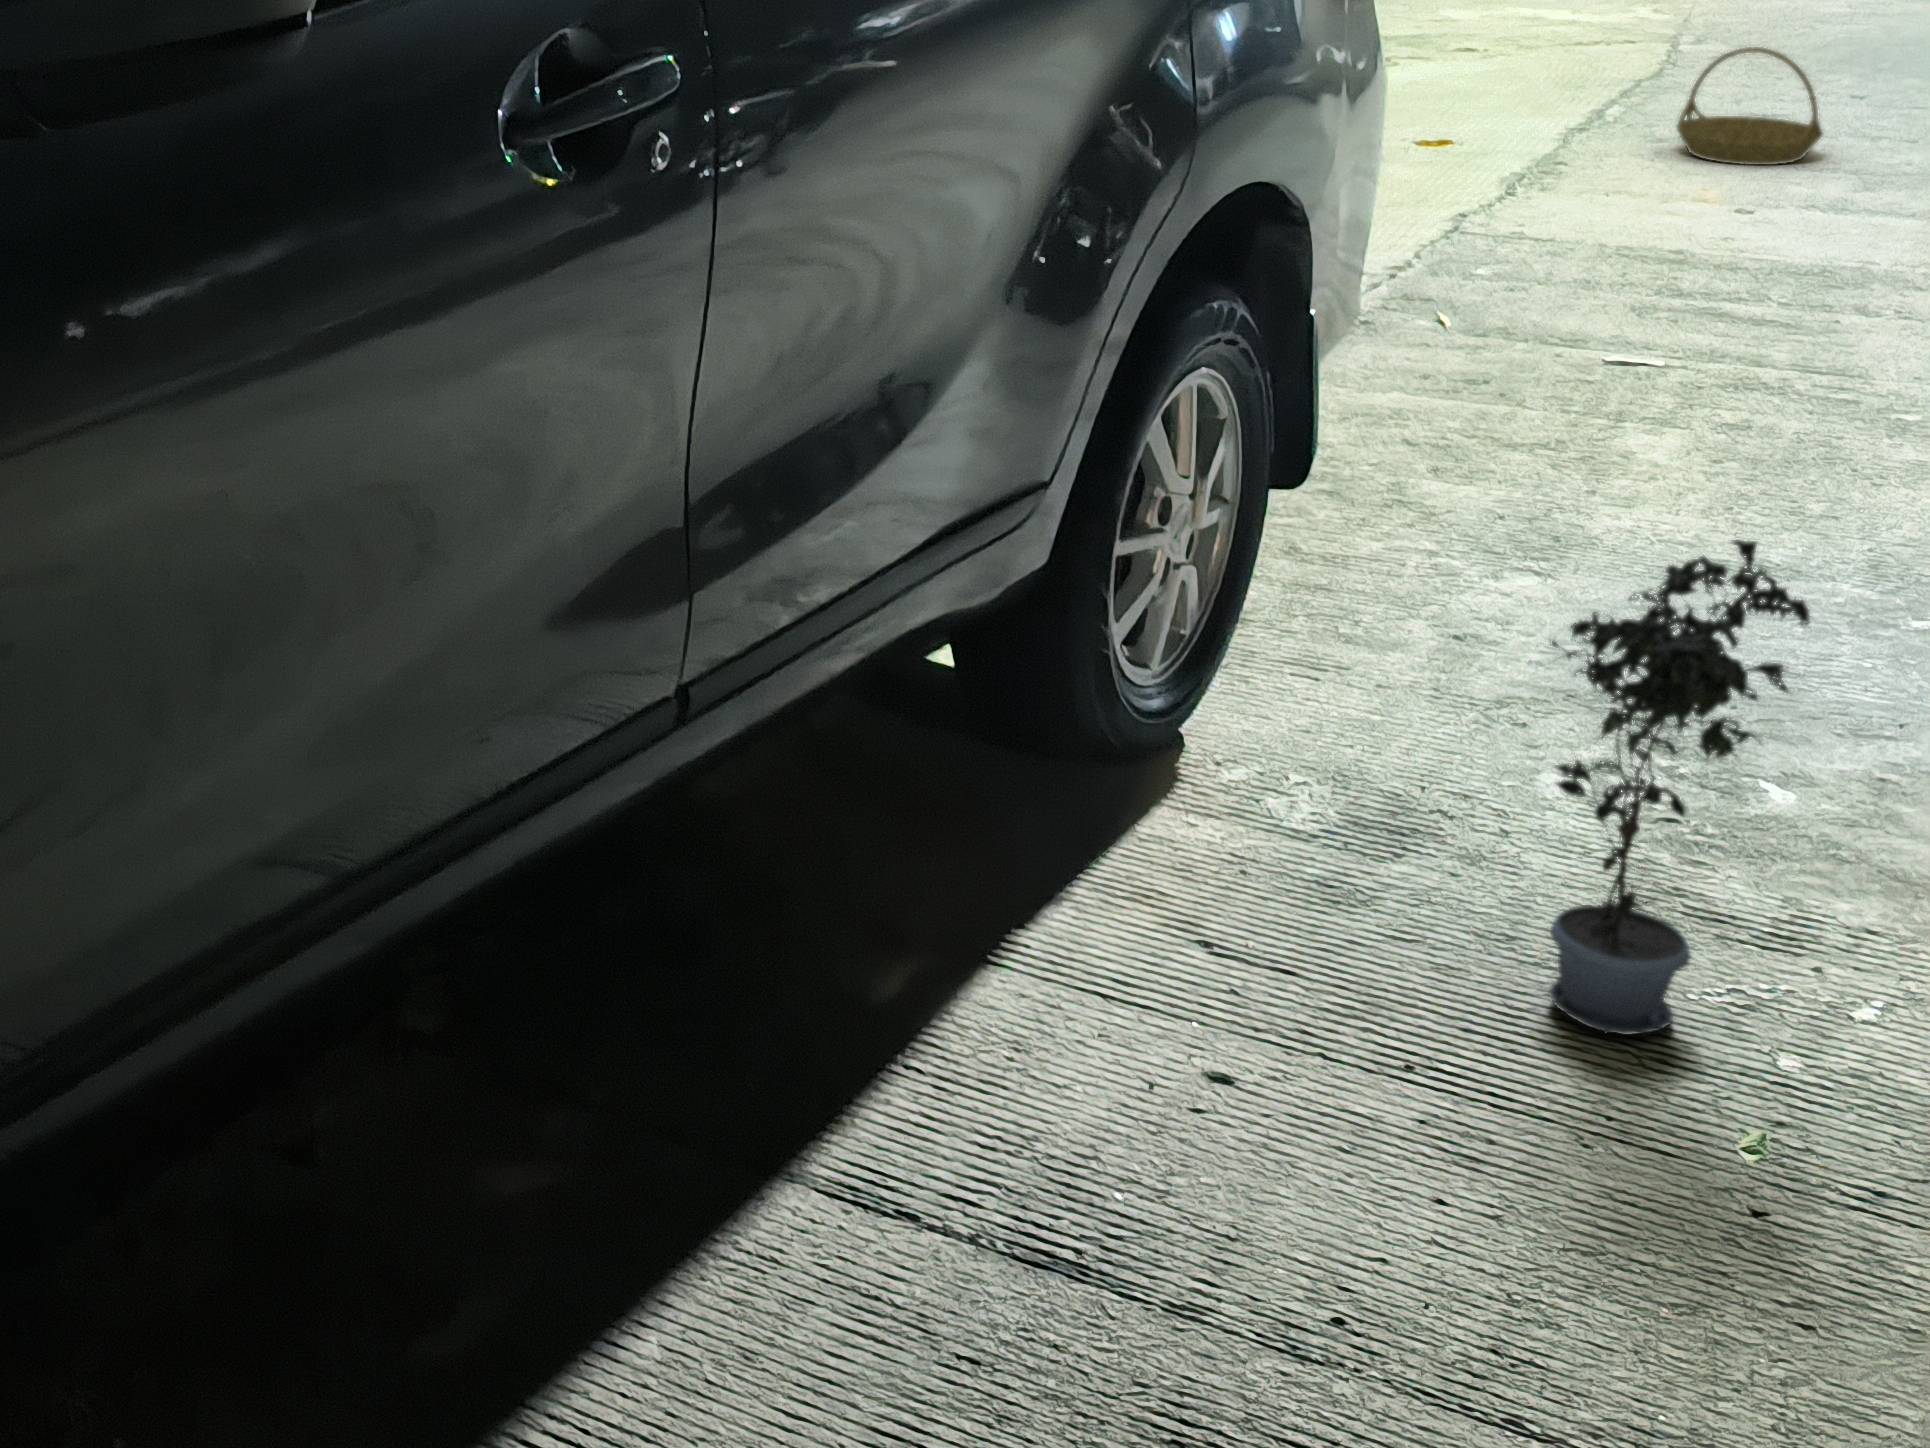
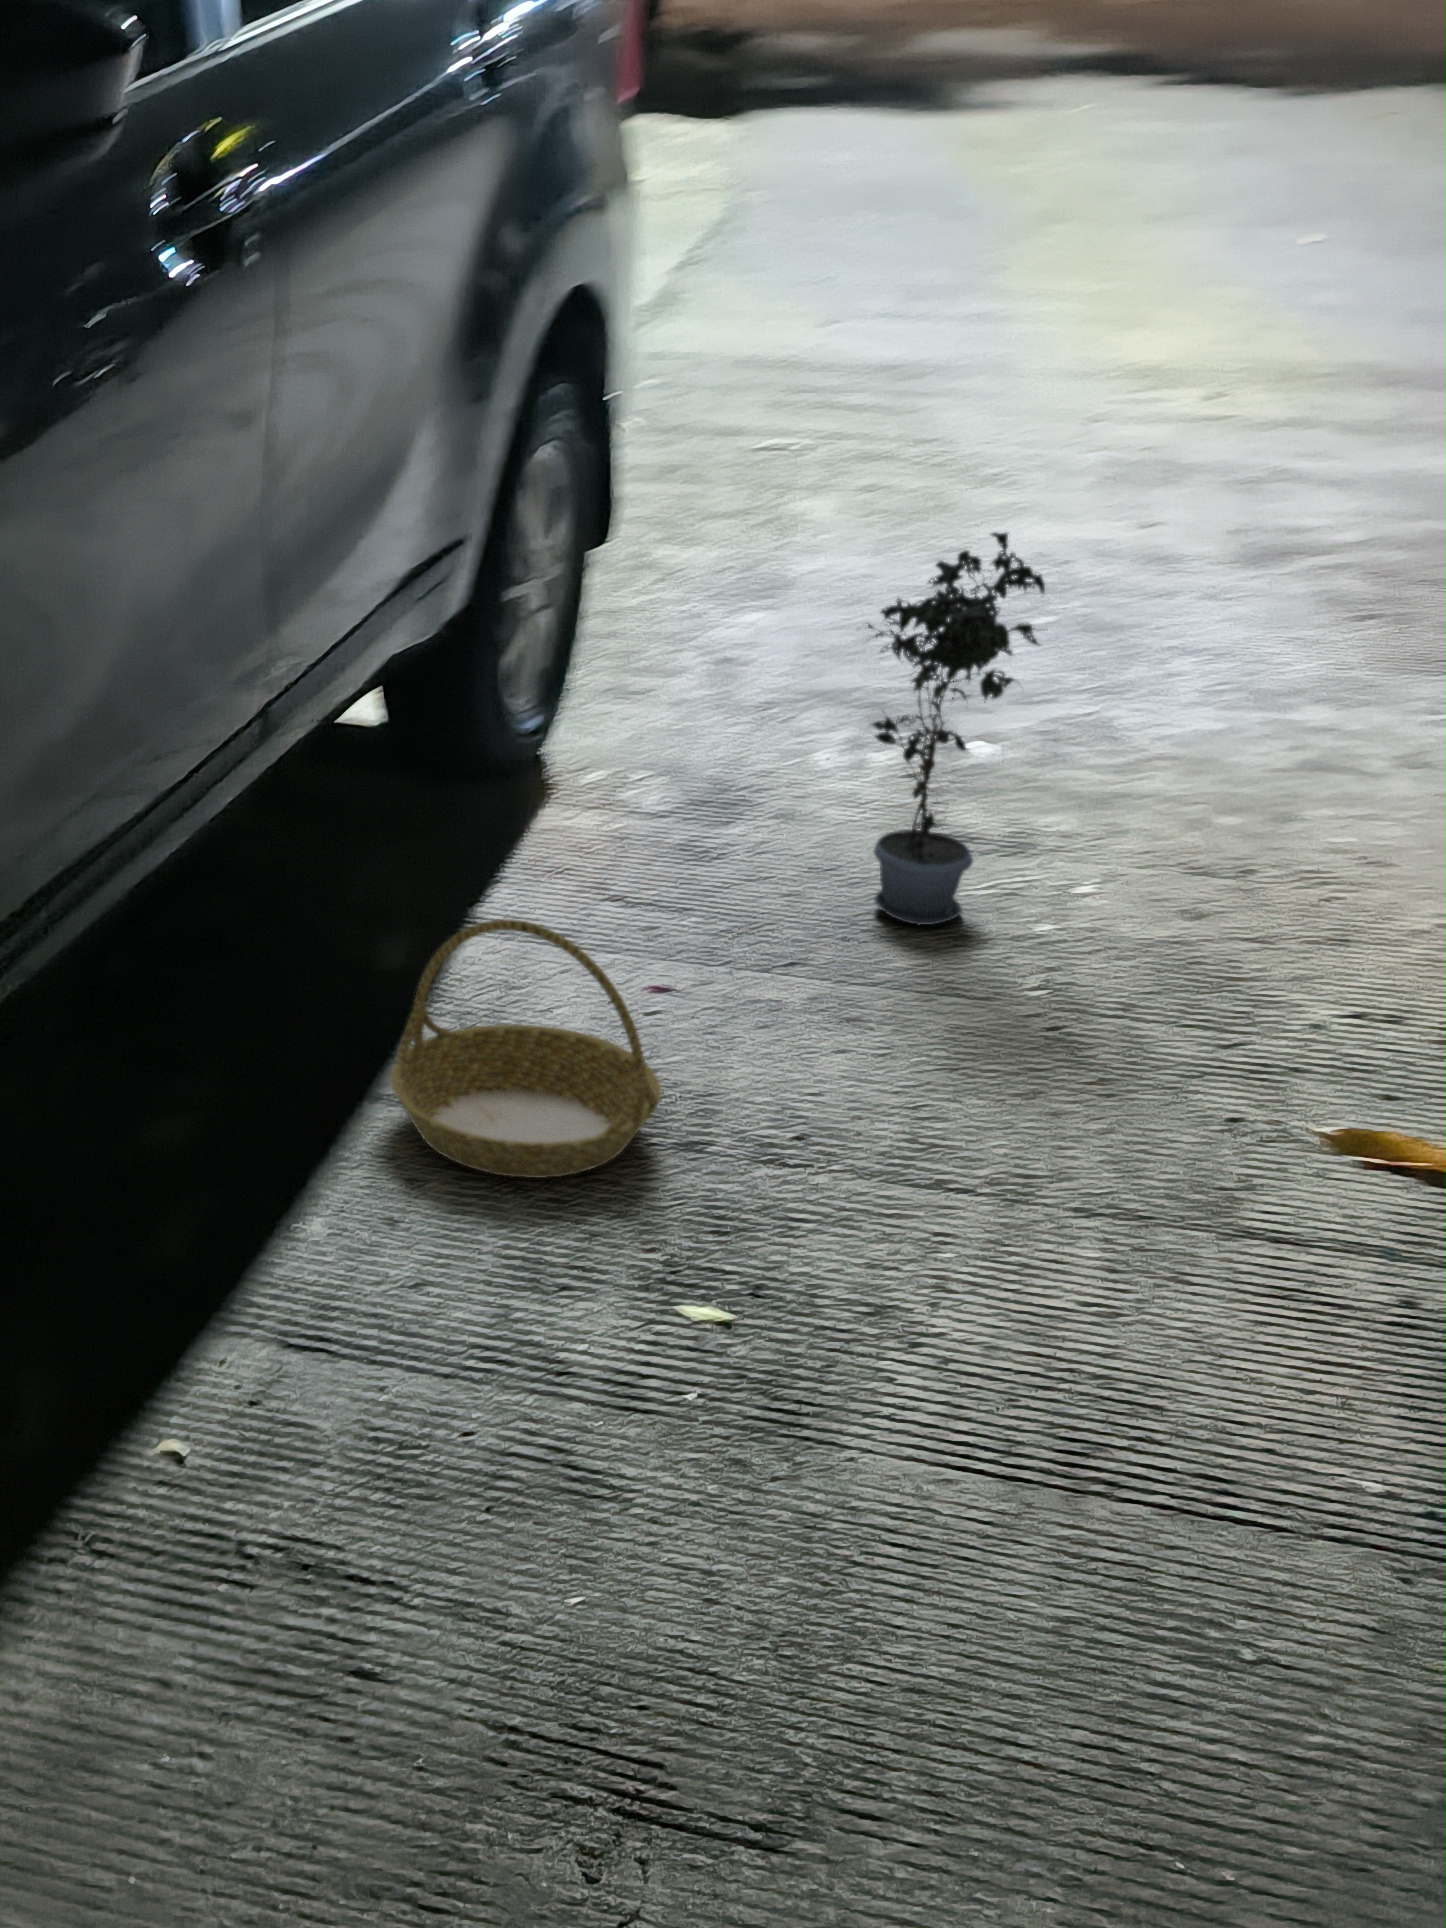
basket: present [1676,47,1823,165] -> present [390,919,661,1178]

